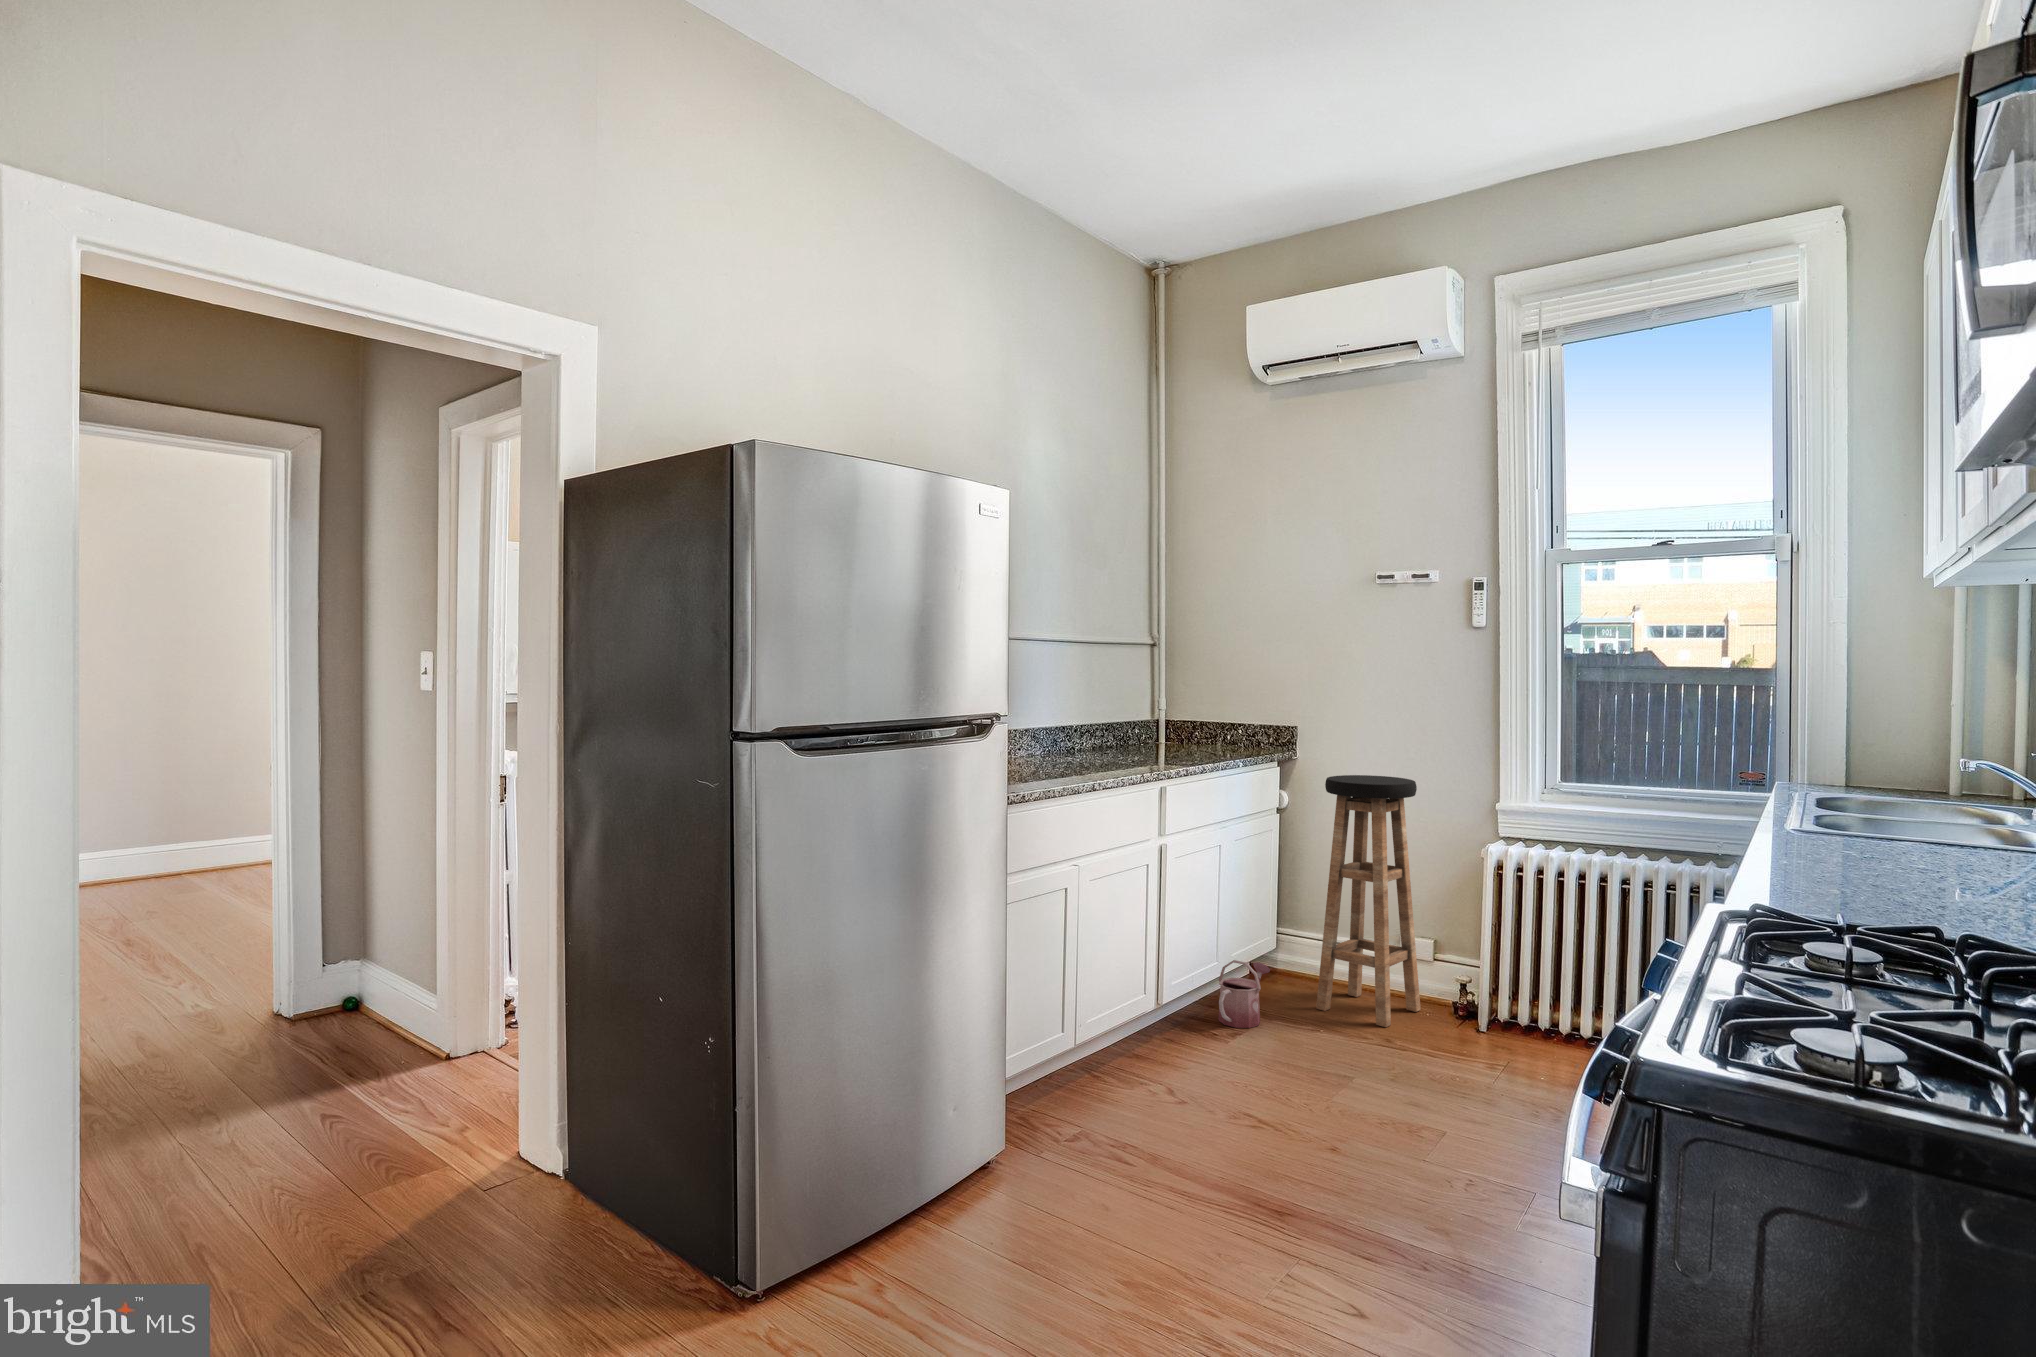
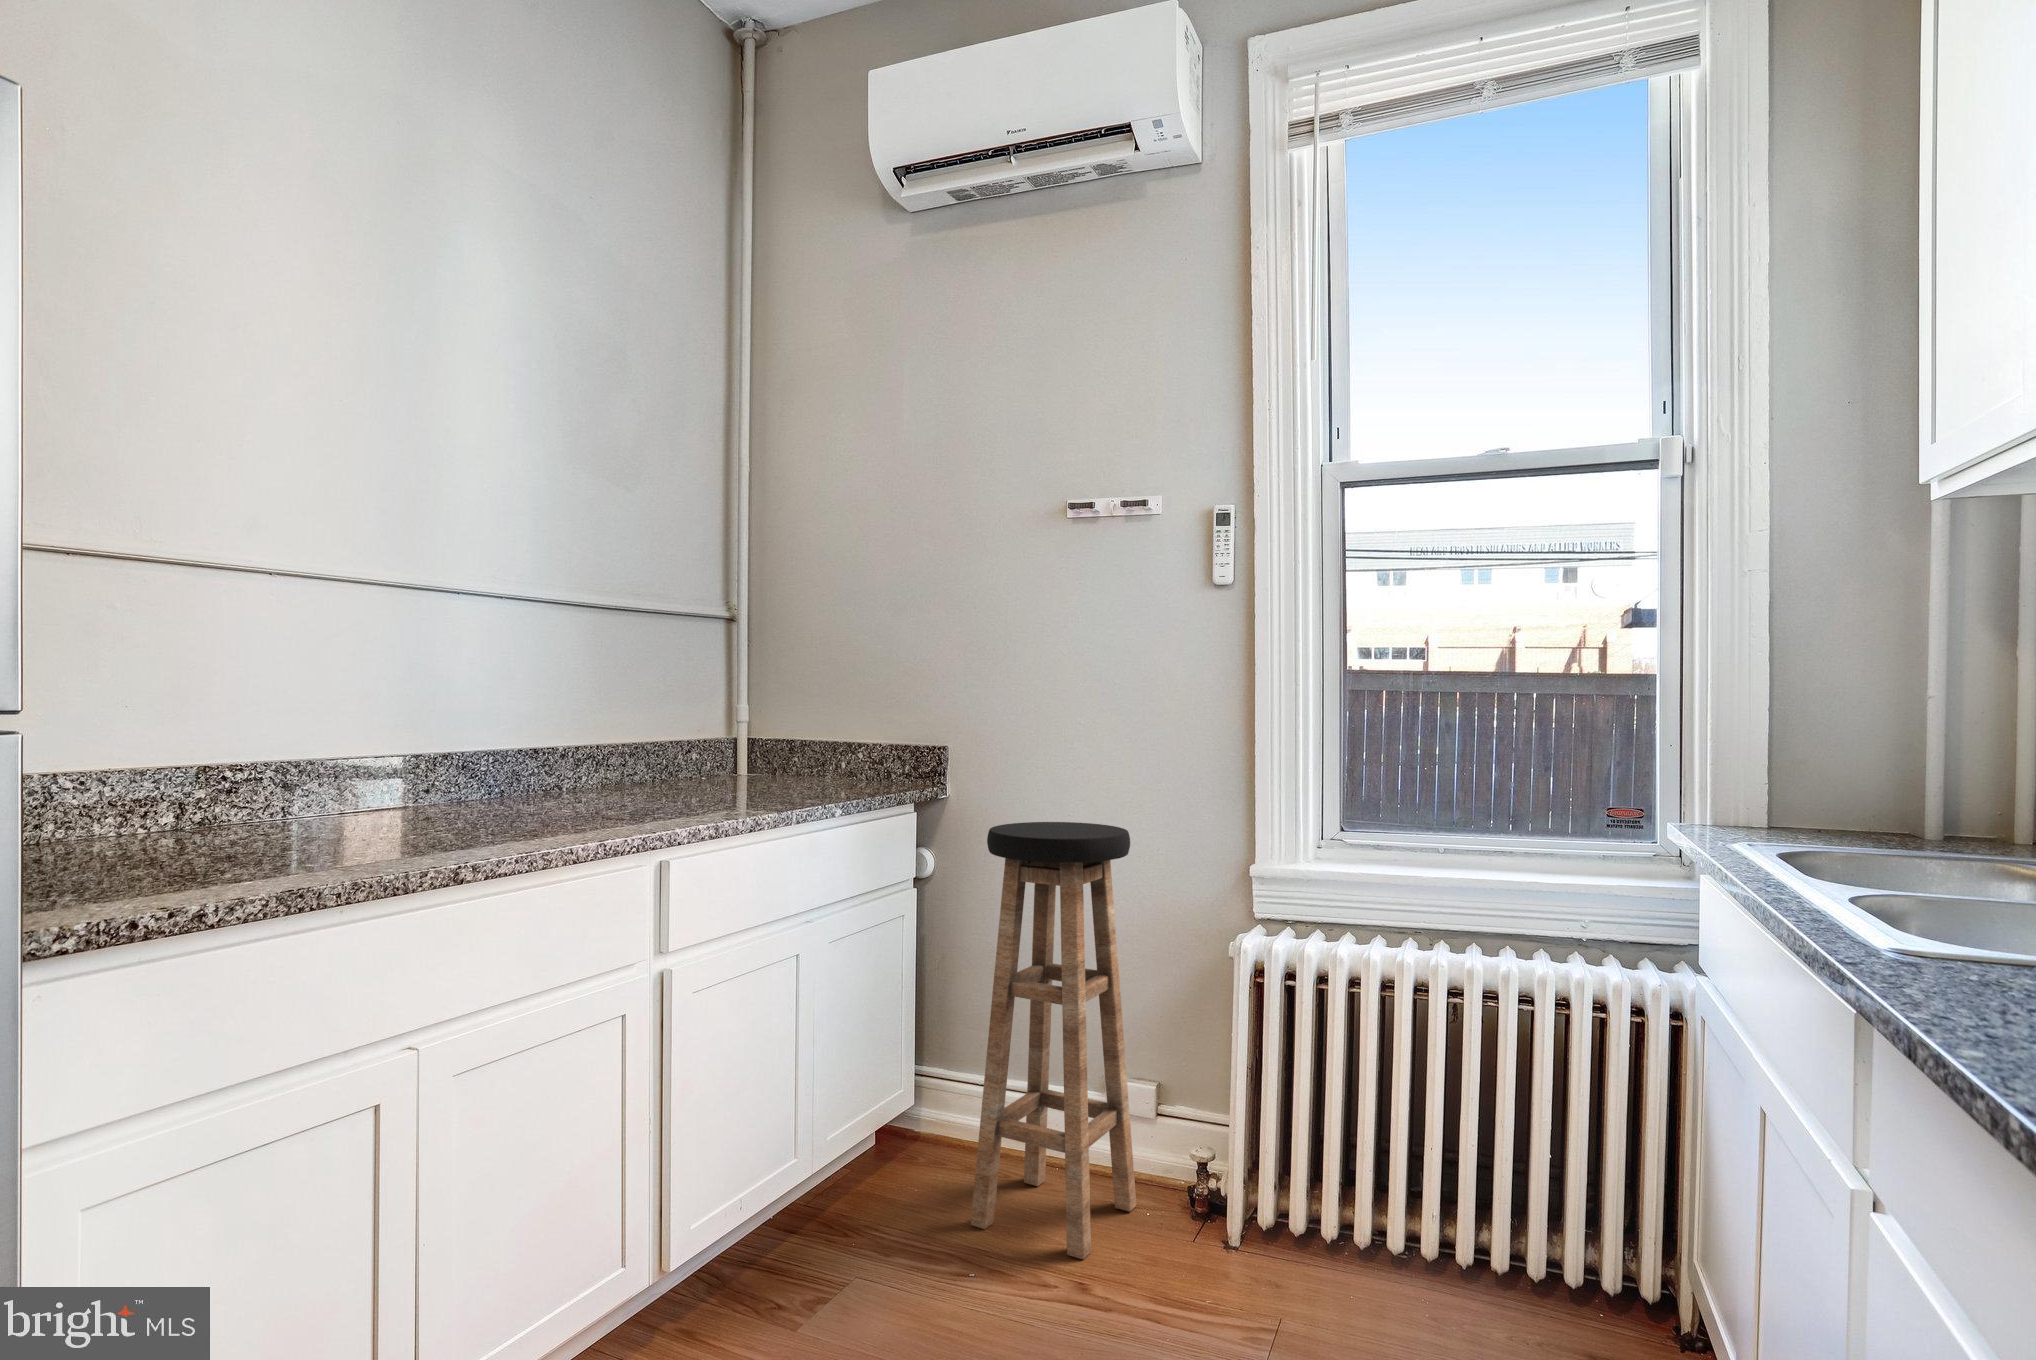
watering can: present [1219,960,1270,1028] -> none [786,1158,892,1301]

